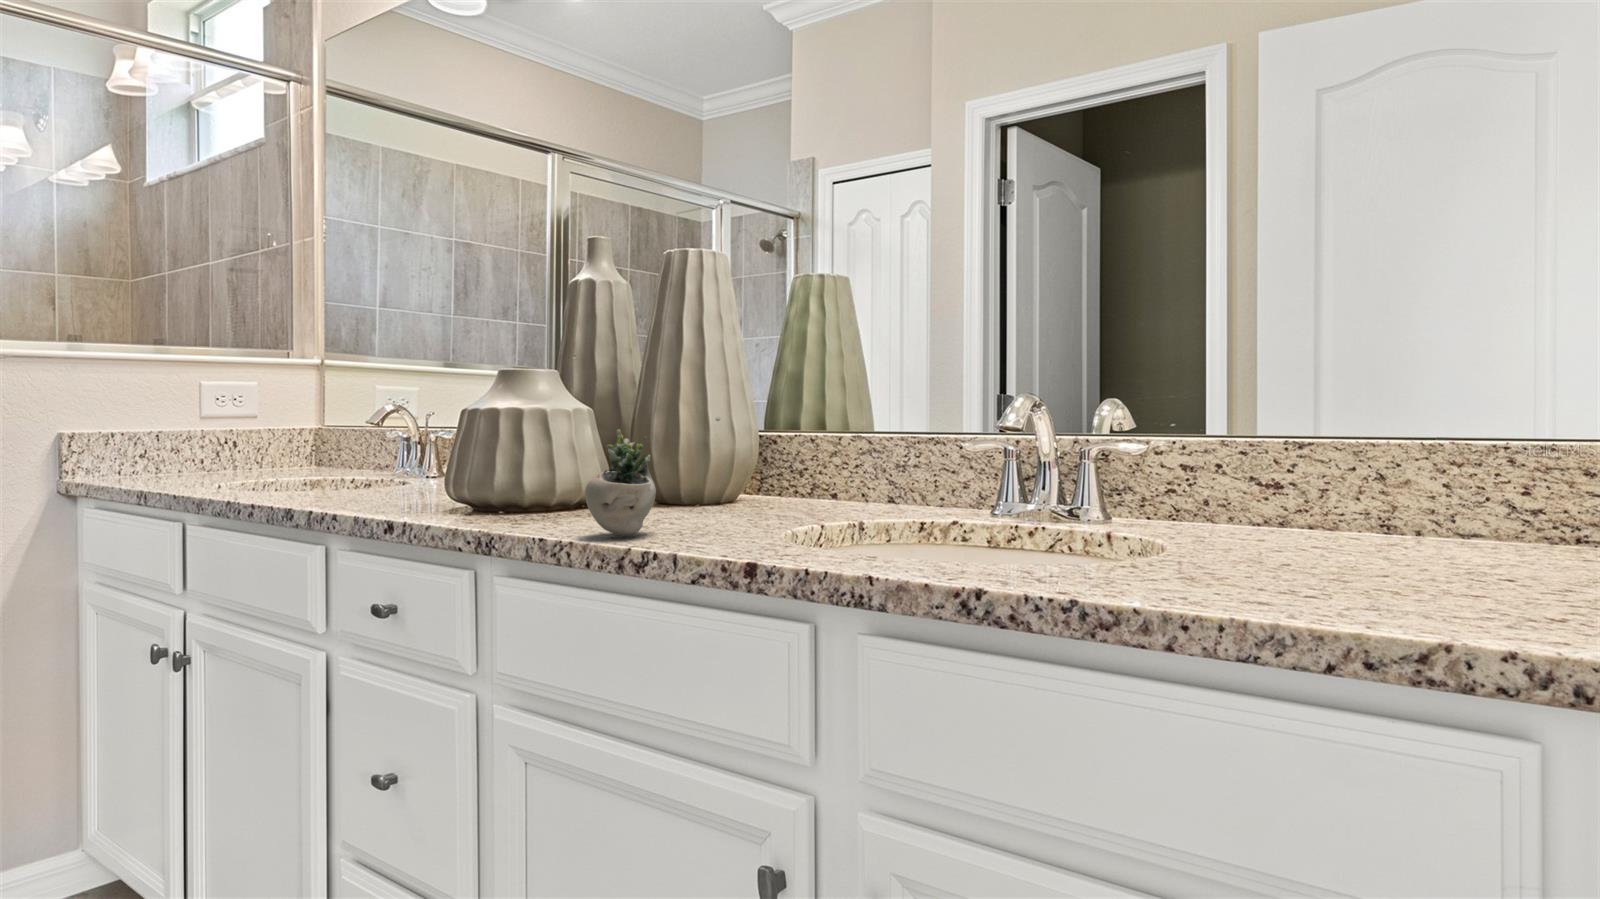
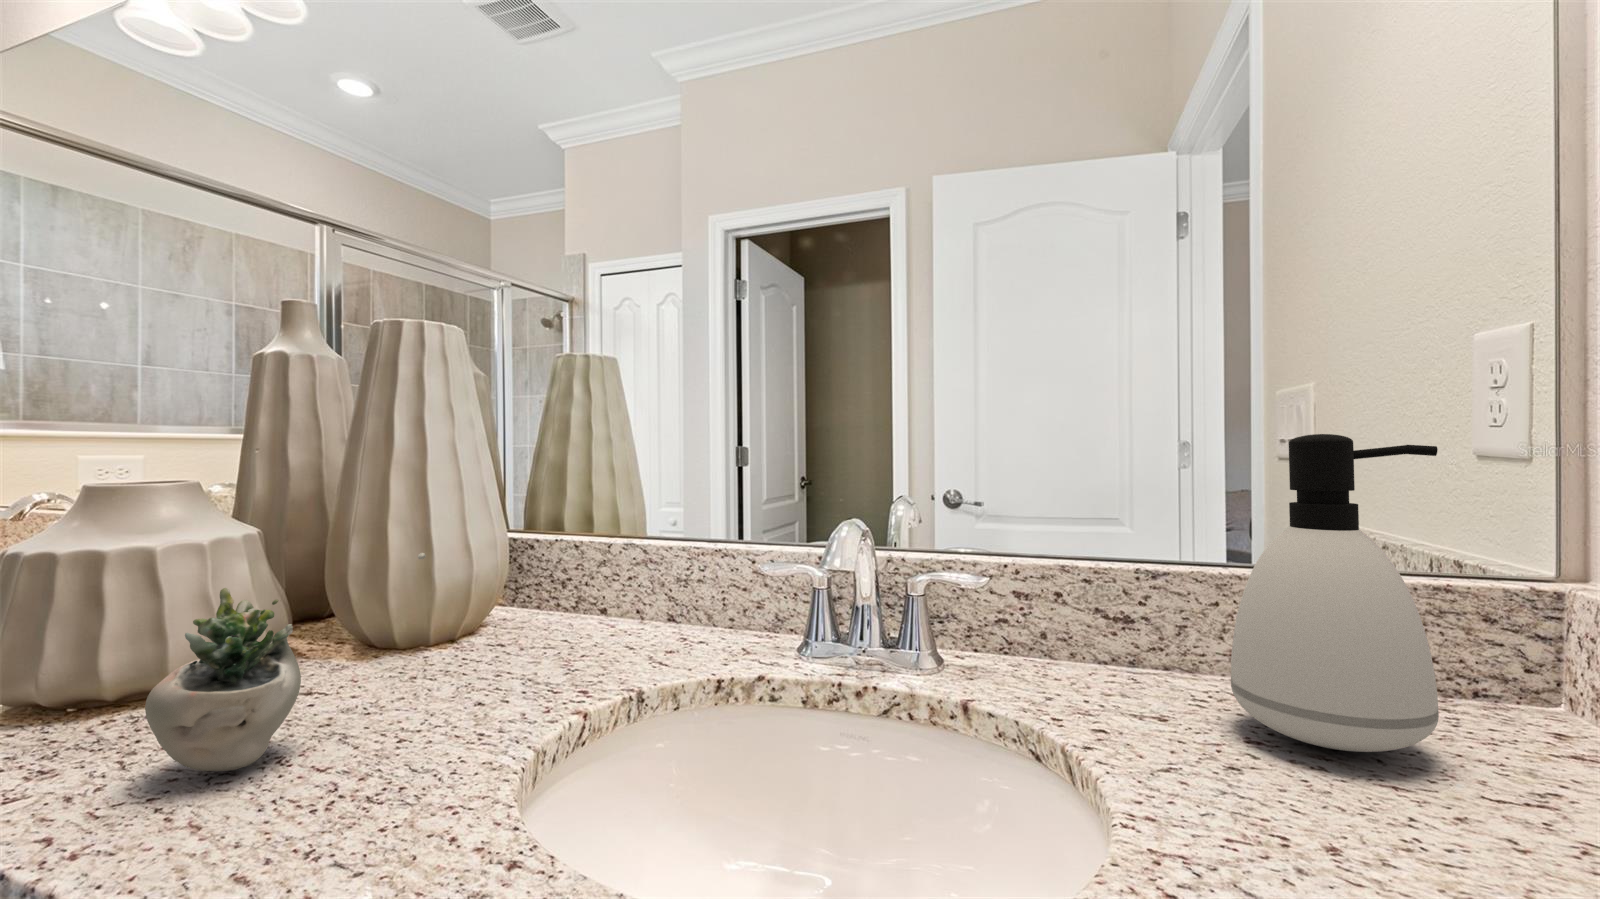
soap dispenser: none [1305,313,1457,550] -> present [1231,434,1439,752]

